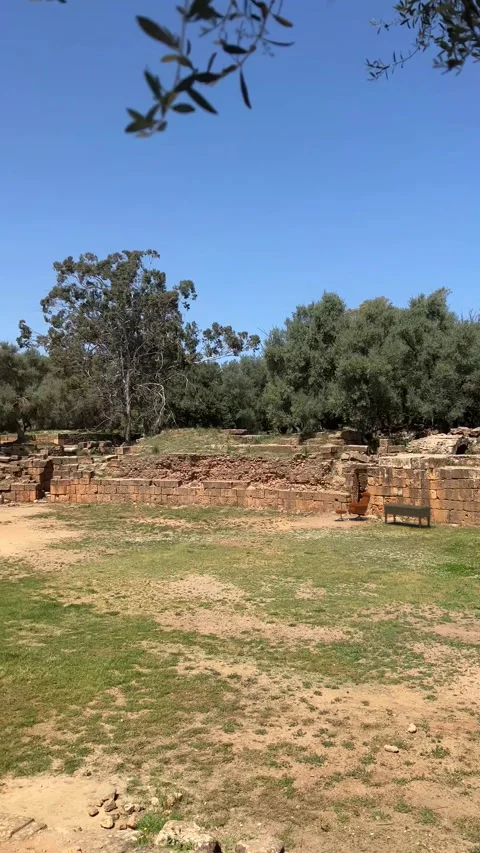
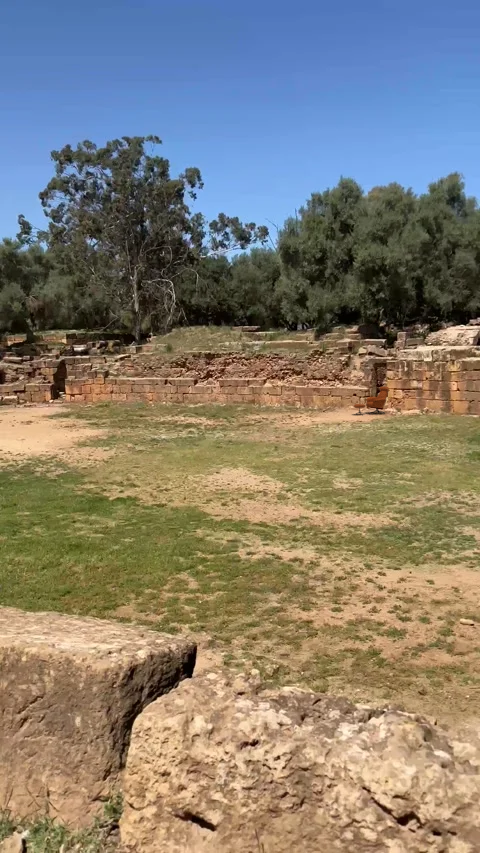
bench: present [384,503,431,528] -> none [402,396,450,420]

